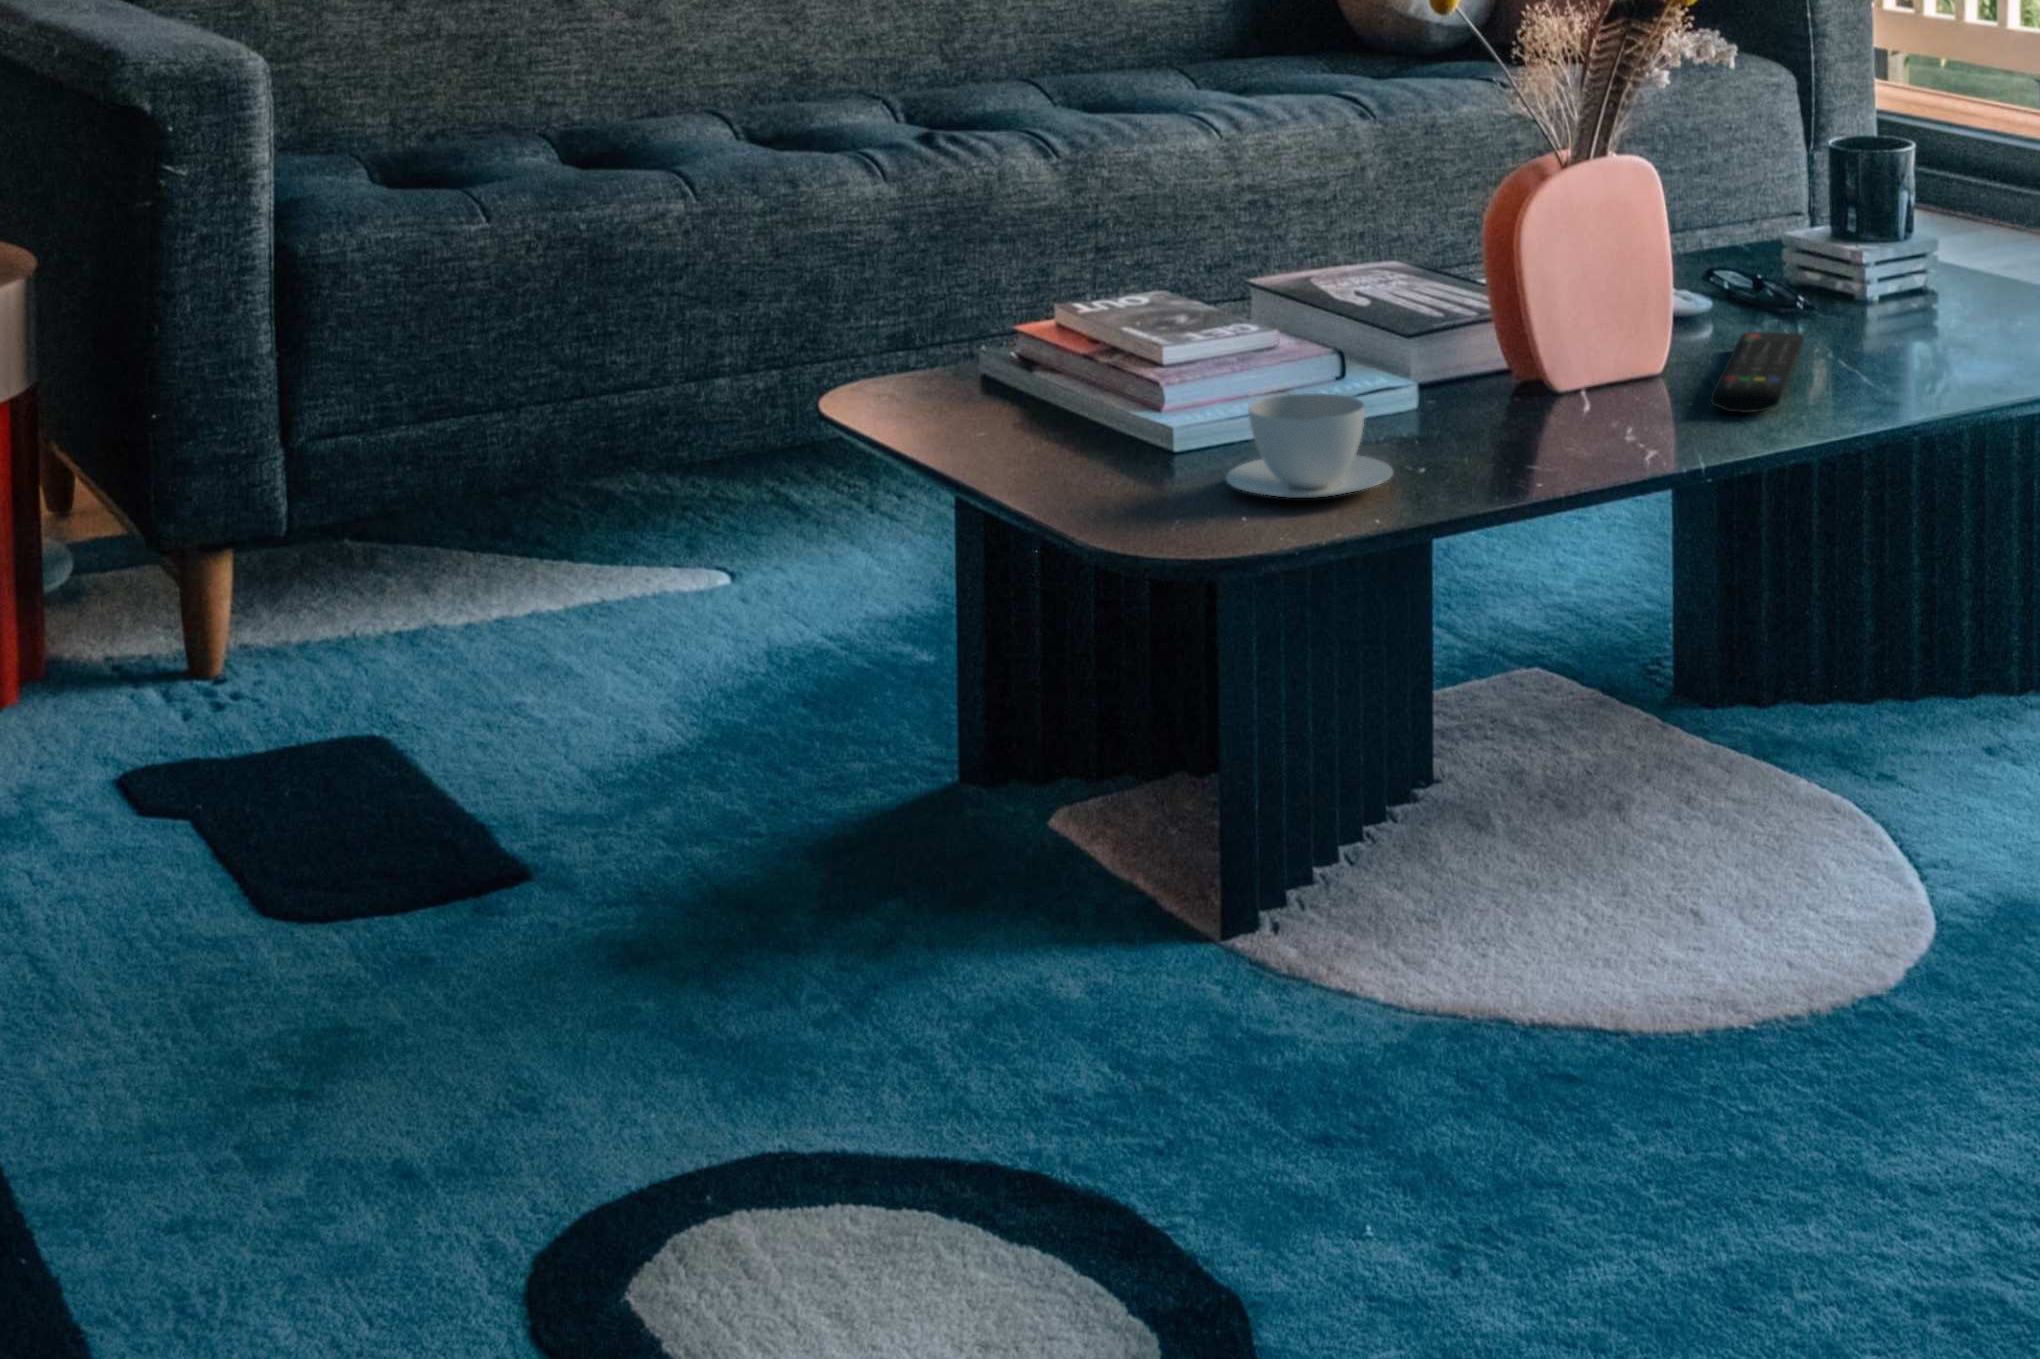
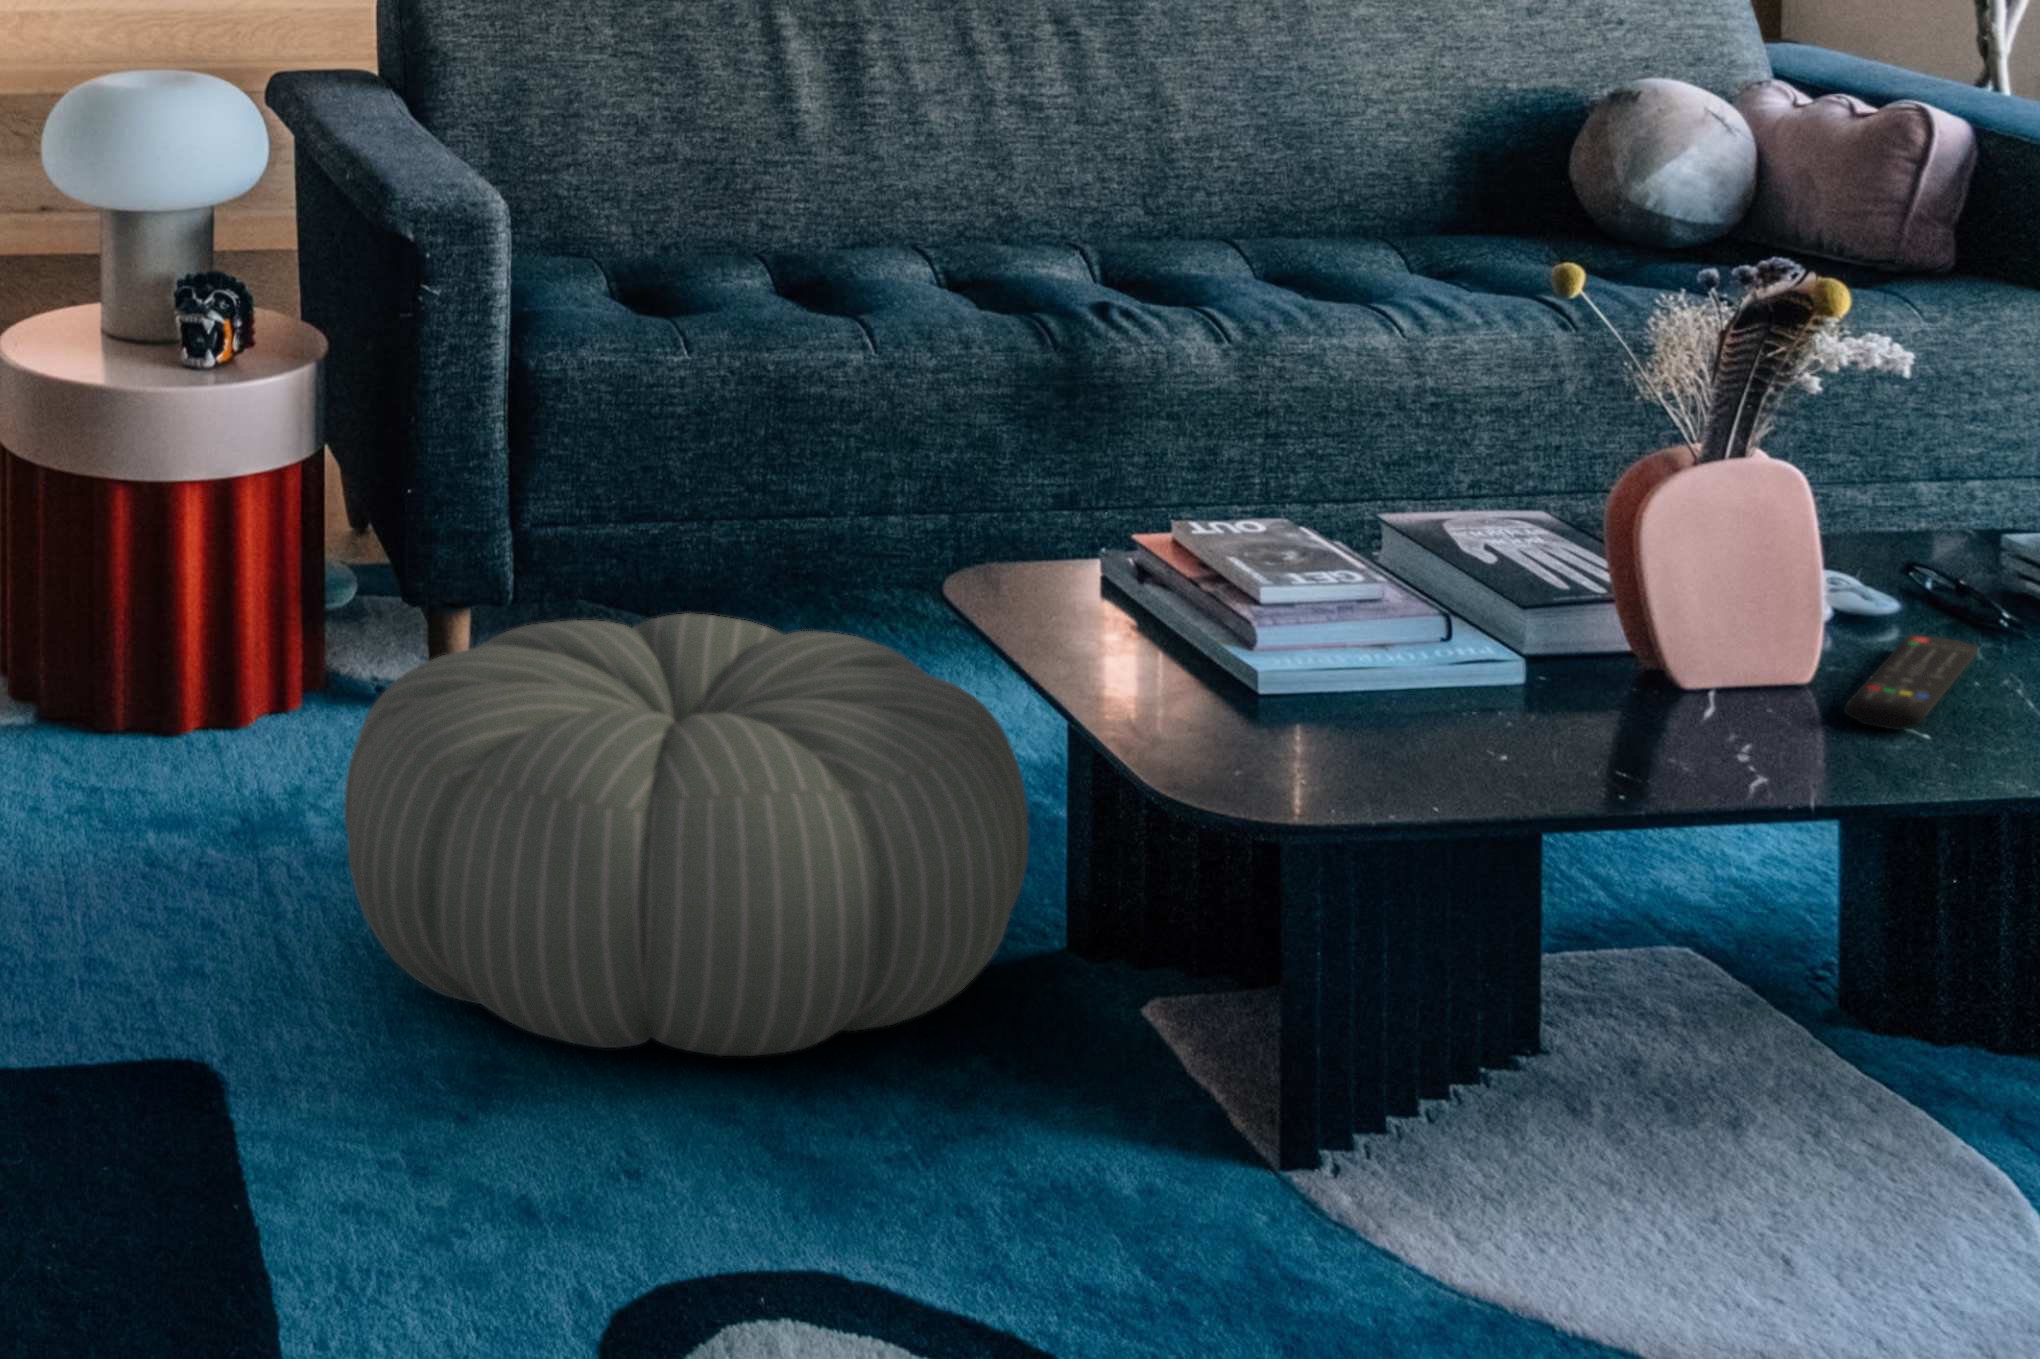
teacup: present [1226,393,1393,498] -> none [1322,653,1487,758]
pouf: none [126,480,925,958] -> present [344,613,1028,1056]

